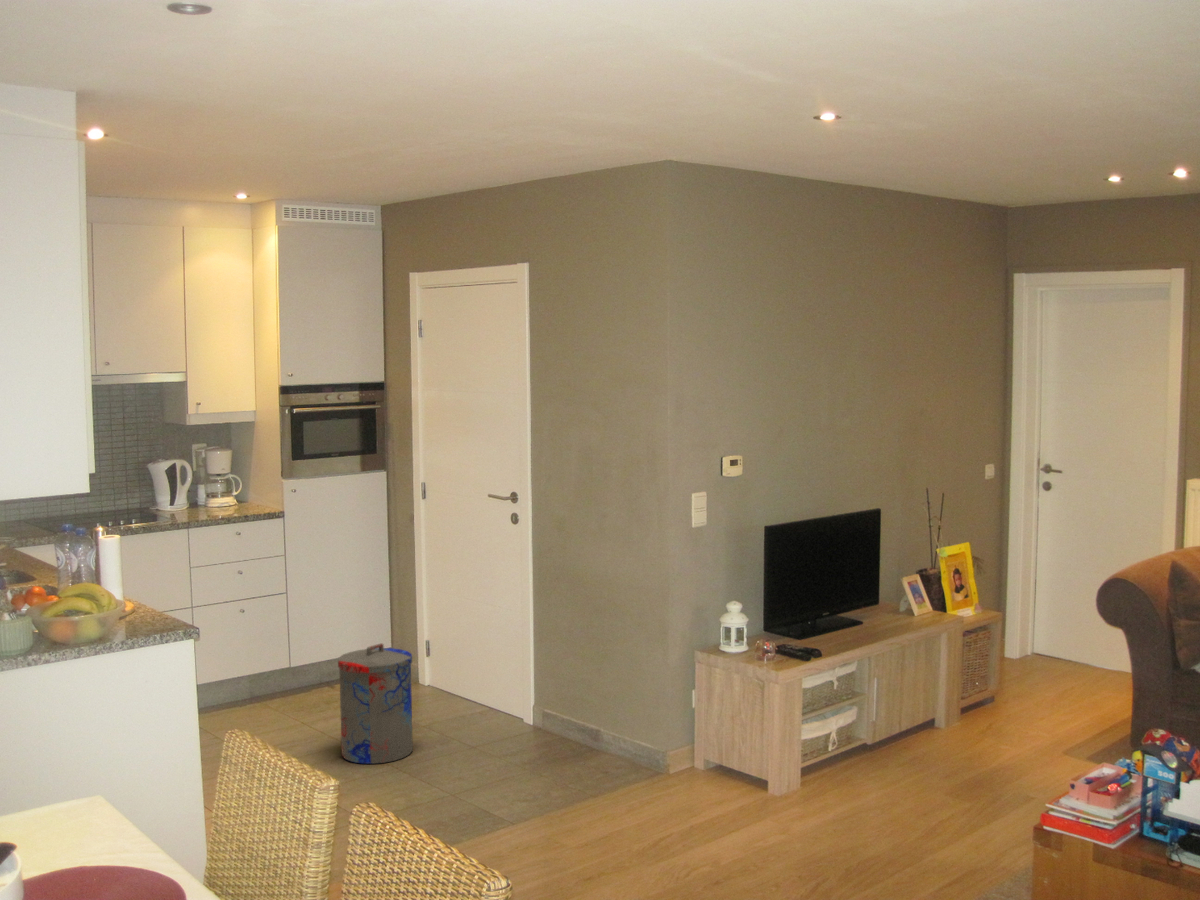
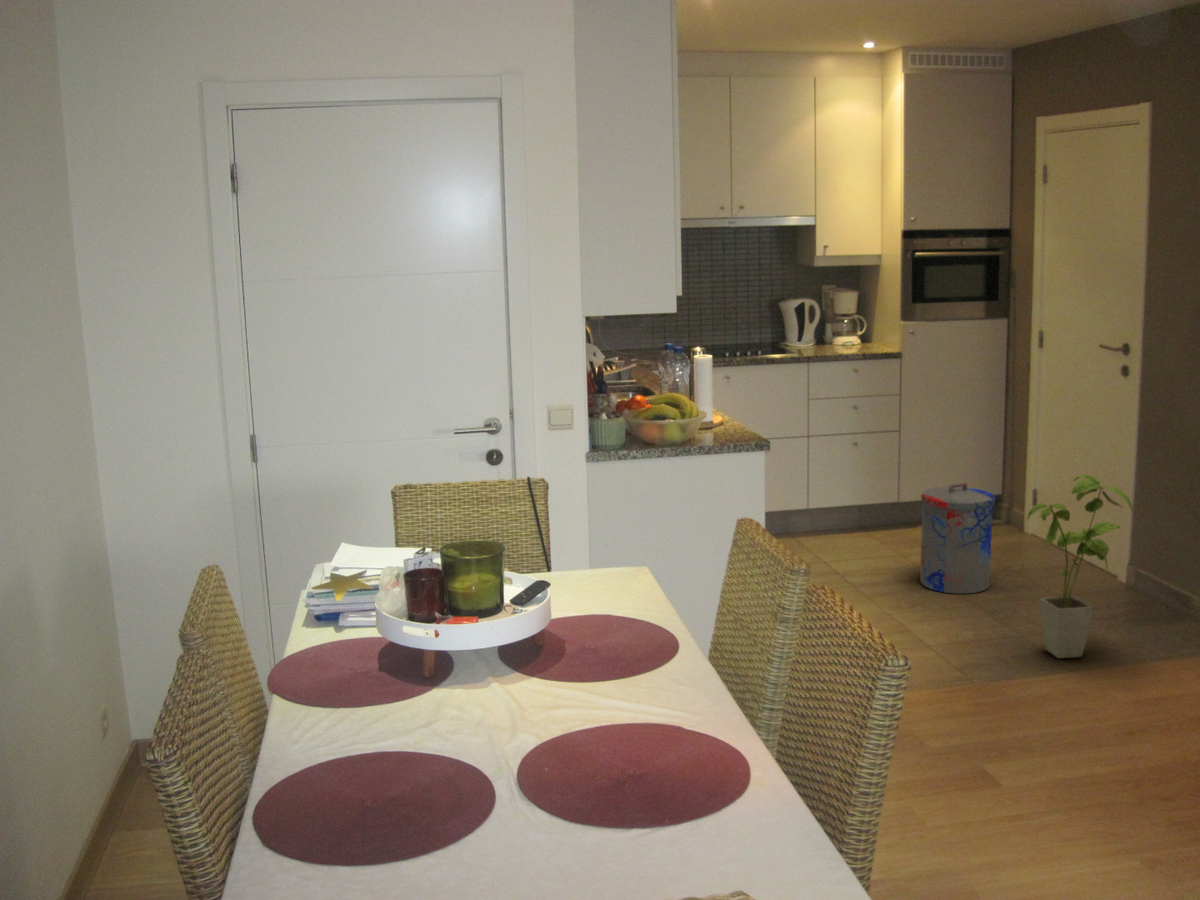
house plant: none [467,622,566,812] -> present [1027,475,1133,658]

